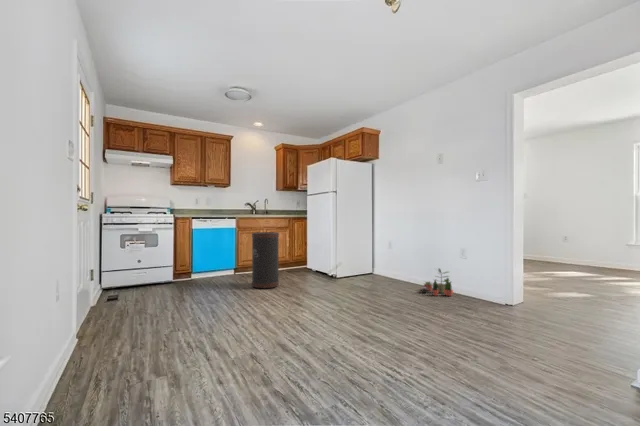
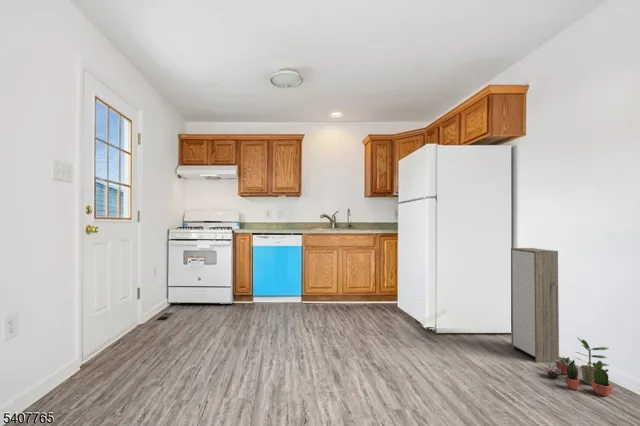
storage cabinet: none [396,221,423,288] -> present [511,248,559,362]
trash can: present [252,232,279,289] -> none [301,255,335,330]

